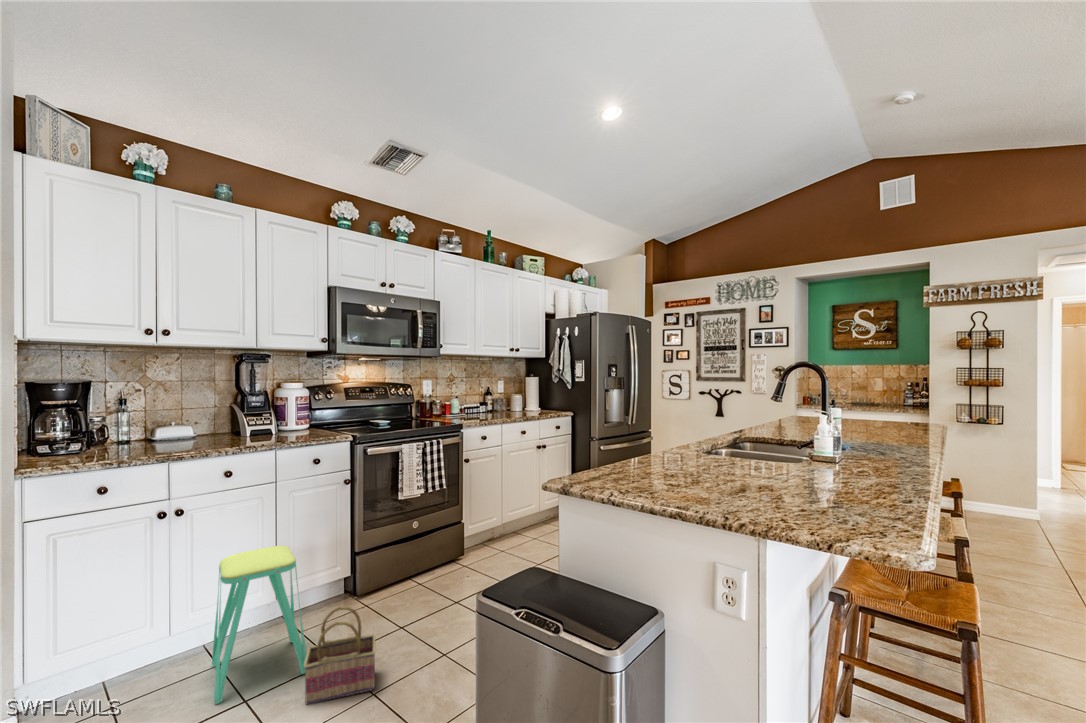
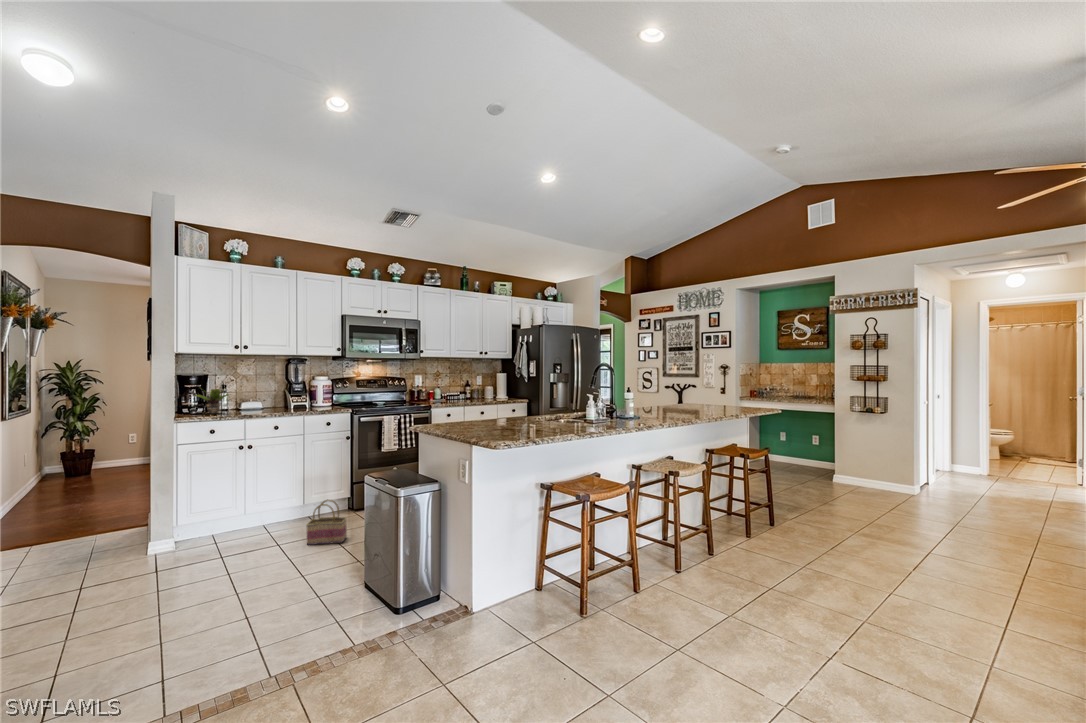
potted plant: none [59,404,141,455] -> present [196,389,229,414]
stool: present [212,546,306,704] -> none [264,469,313,542]

